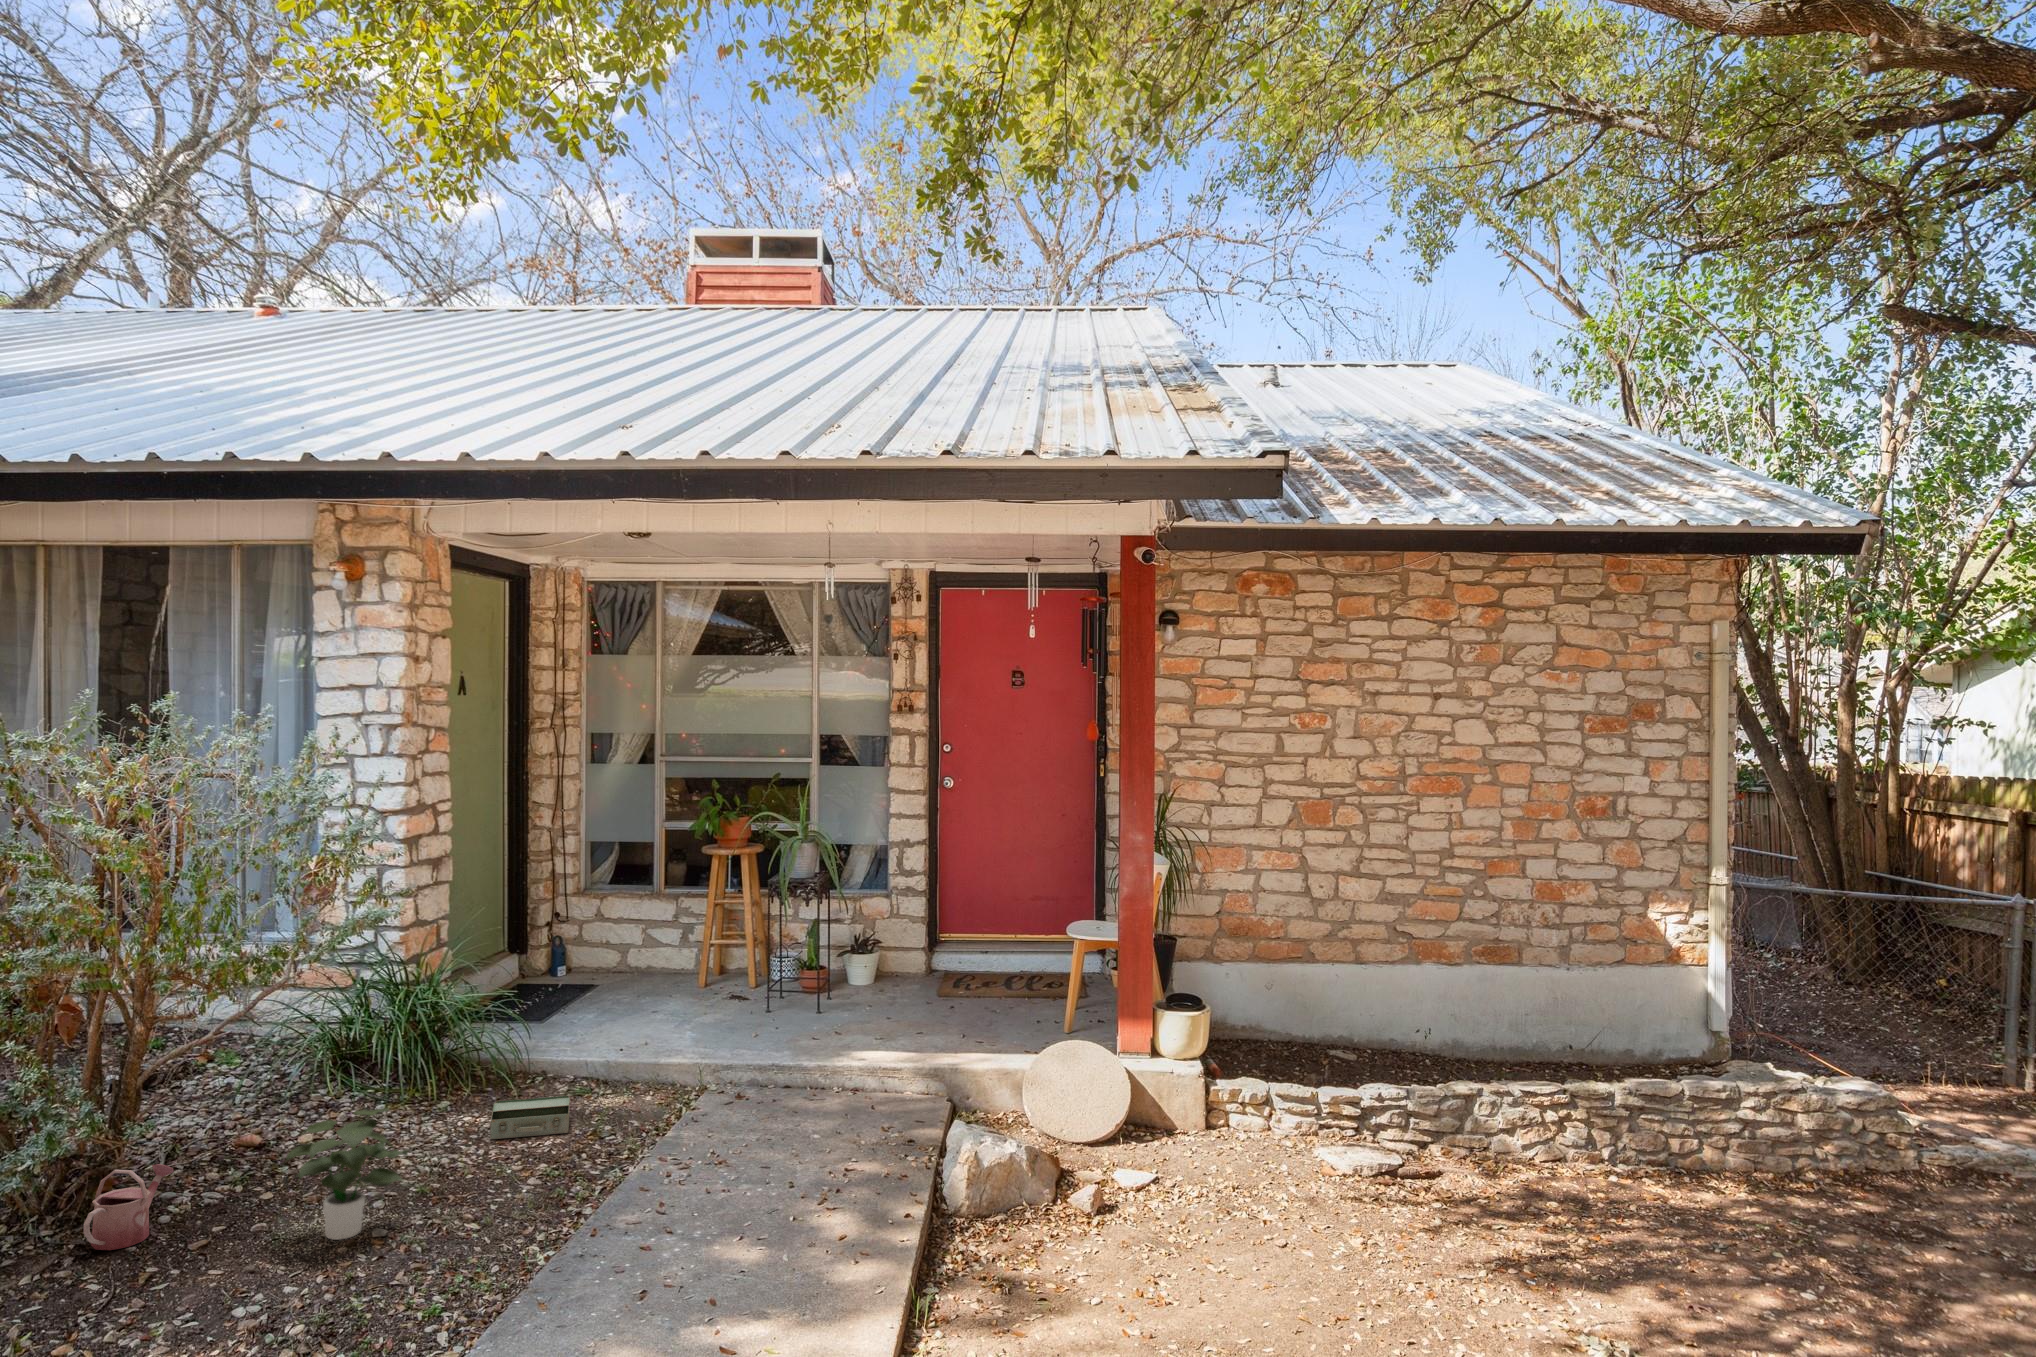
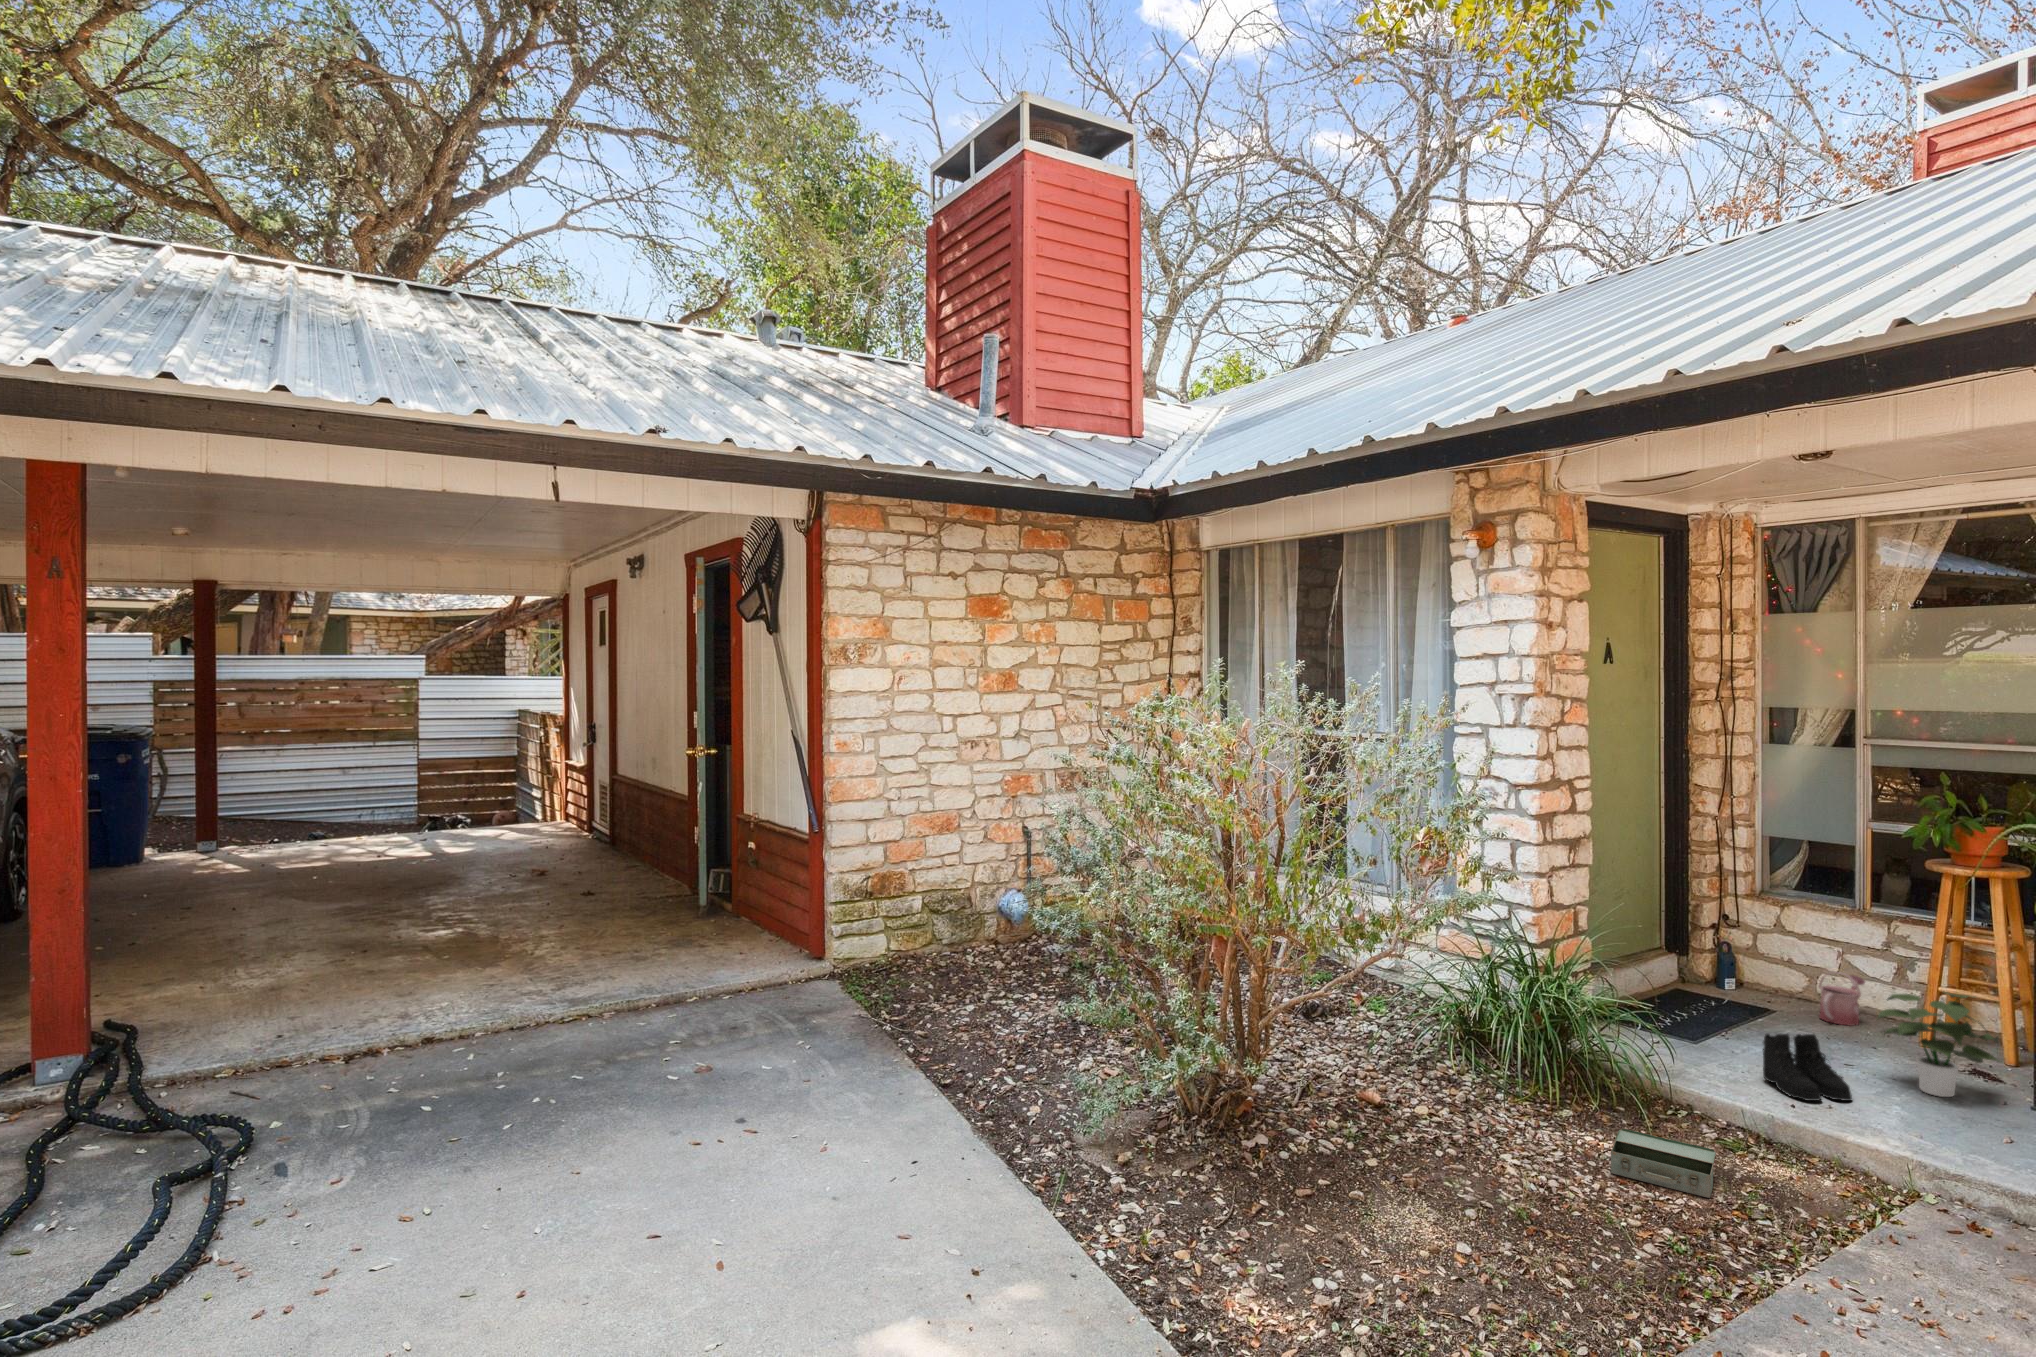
boots: none [594,992,656,1045] -> present [1763,1034,1852,1101]
potted plant: present [286,1109,408,1240] -> present [1878,992,1999,1097]
watering can: present [84,1164,174,1250] -> present [1819,972,1865,1025]

